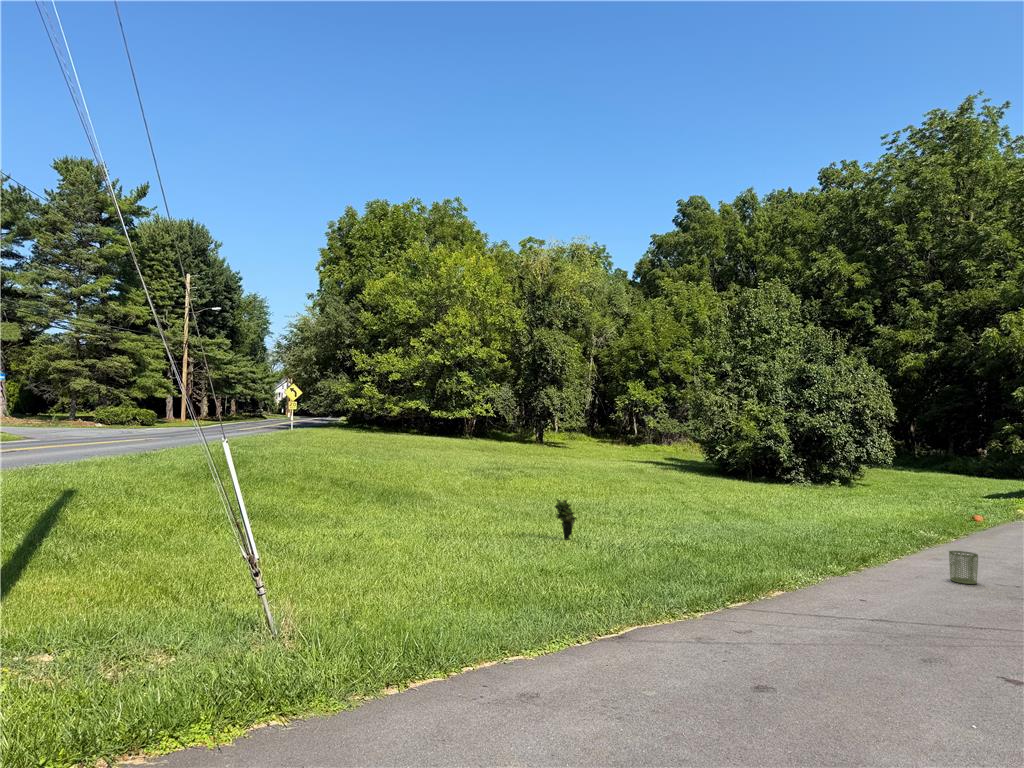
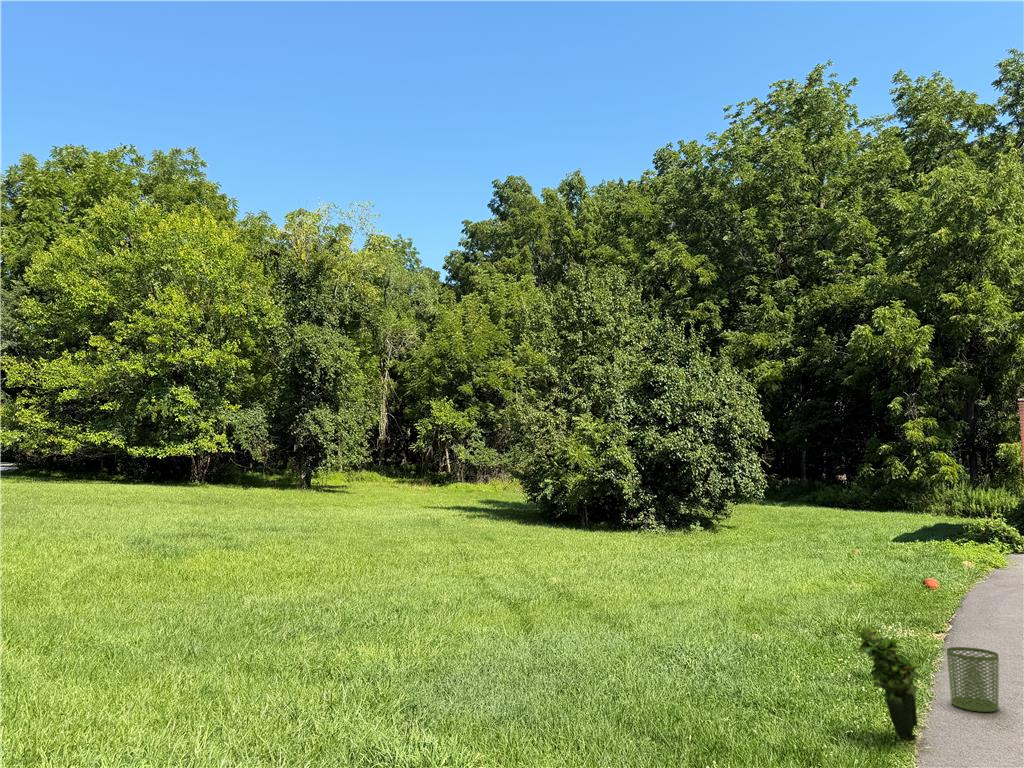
potted plant: present [554,499,576,539] -> present [853,627,921,740]

